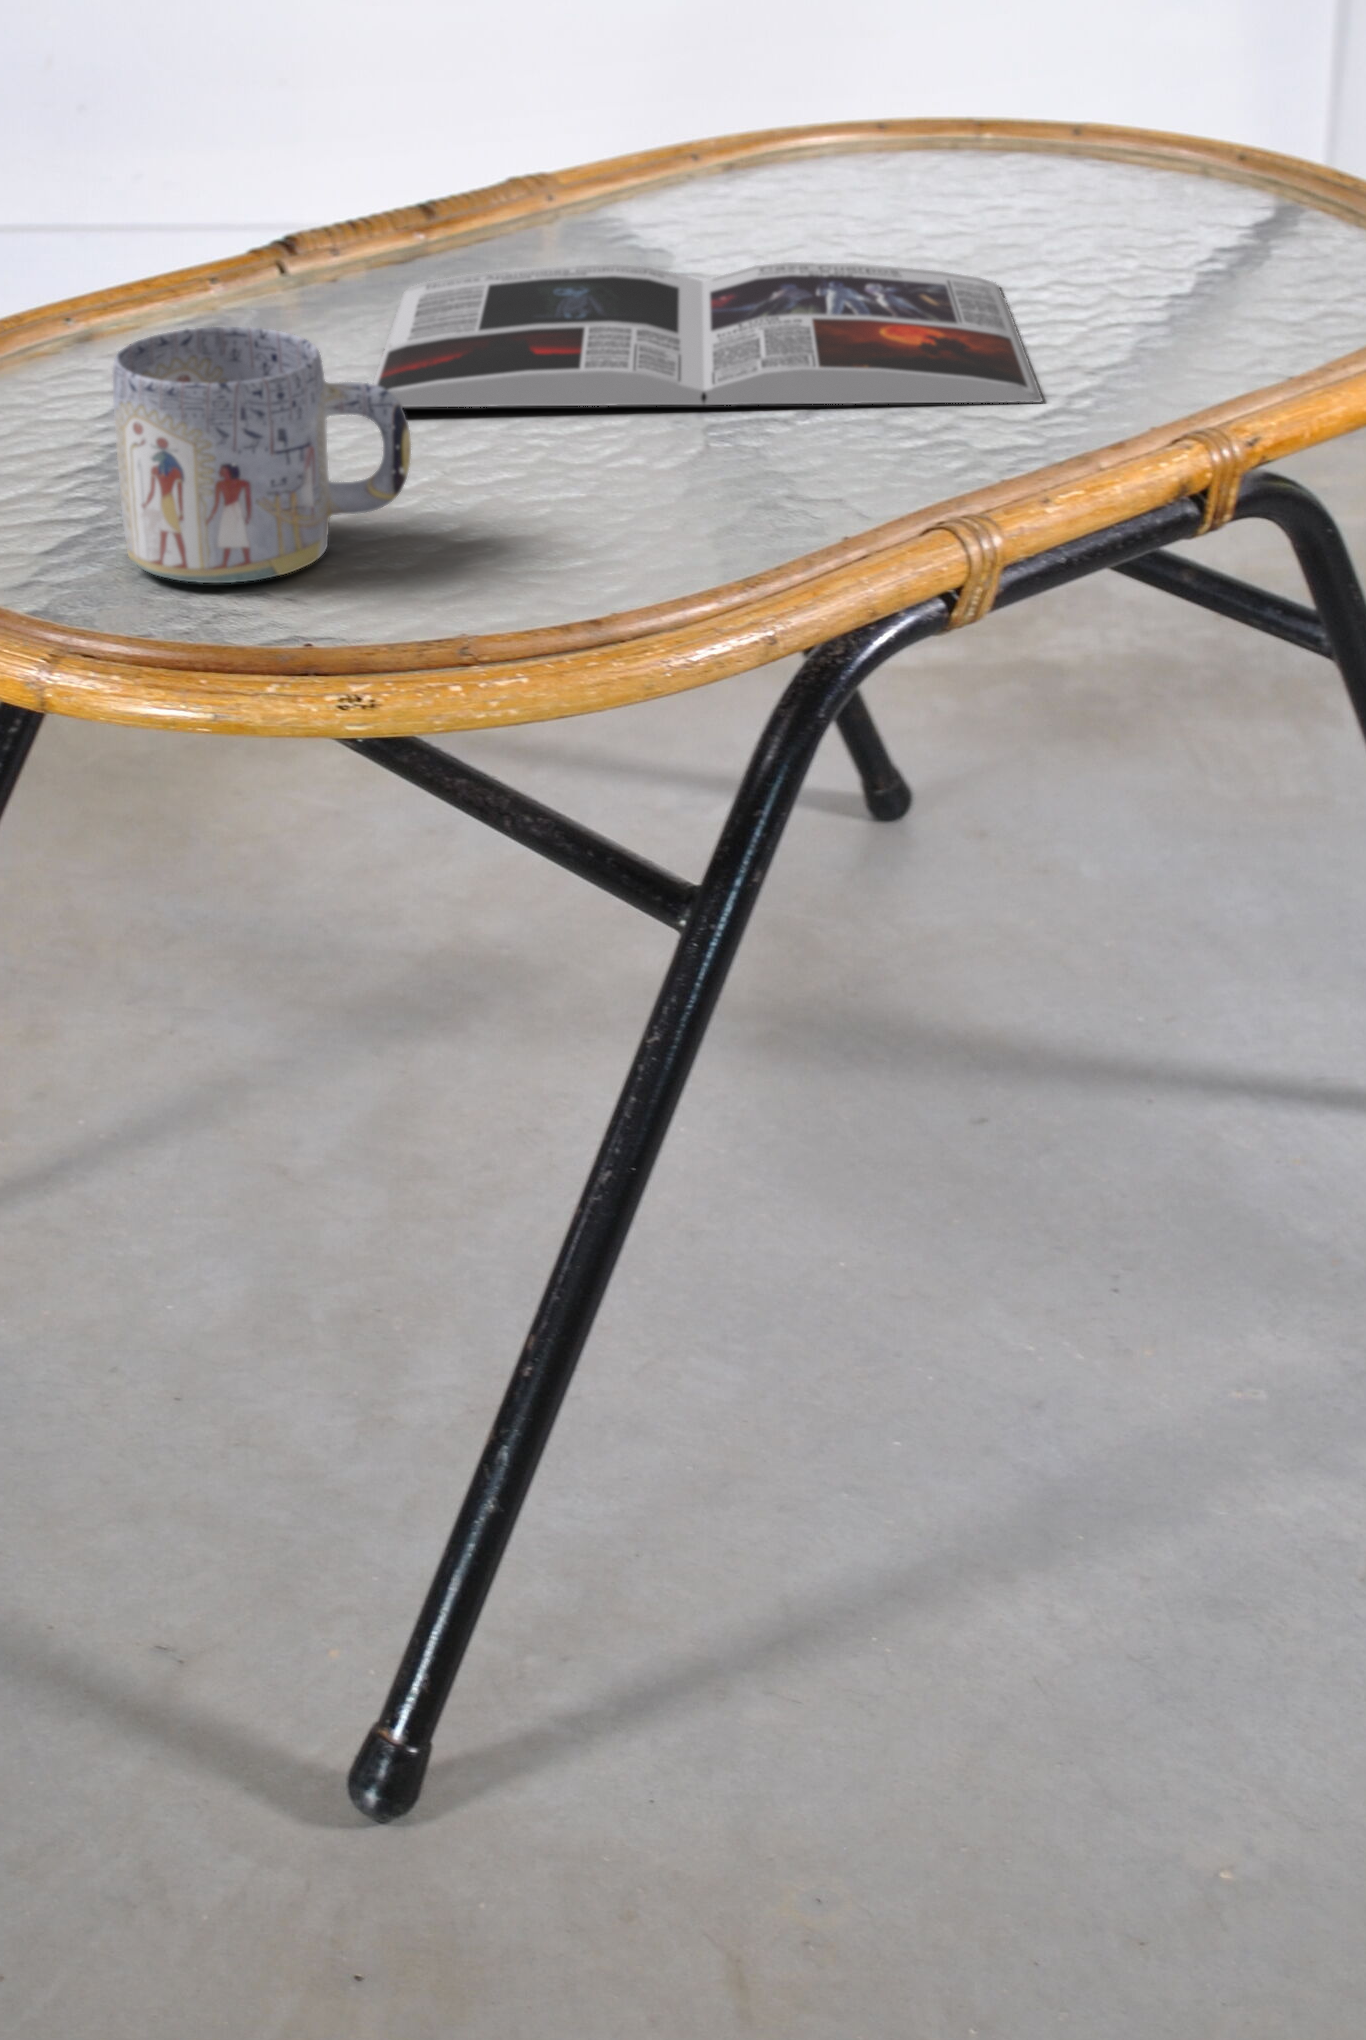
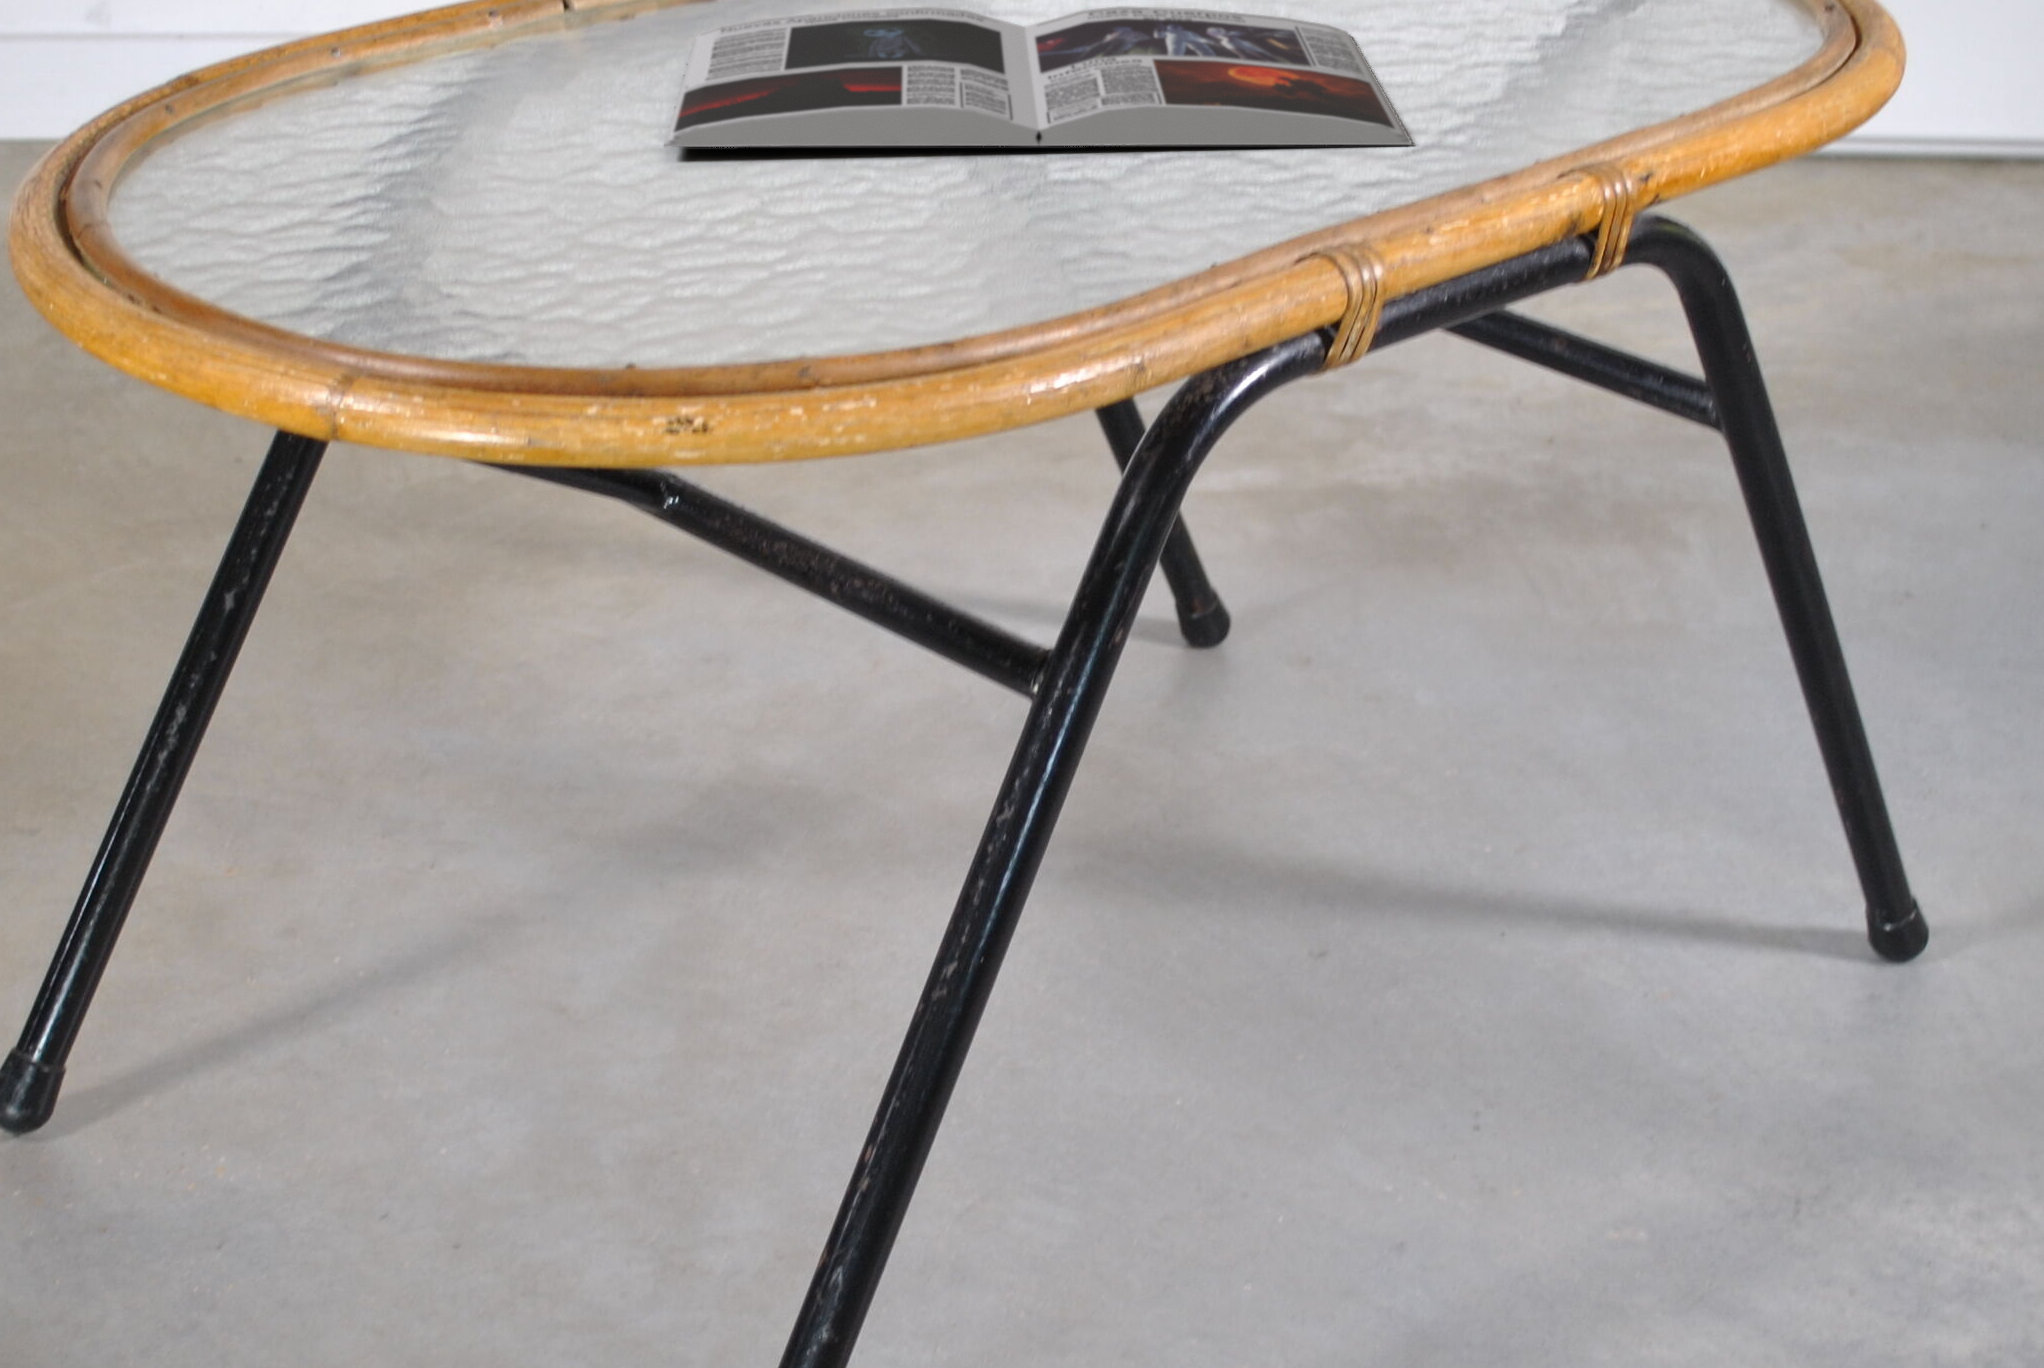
mug: present [112,327,411,583] -> none [397,35,728,316]

